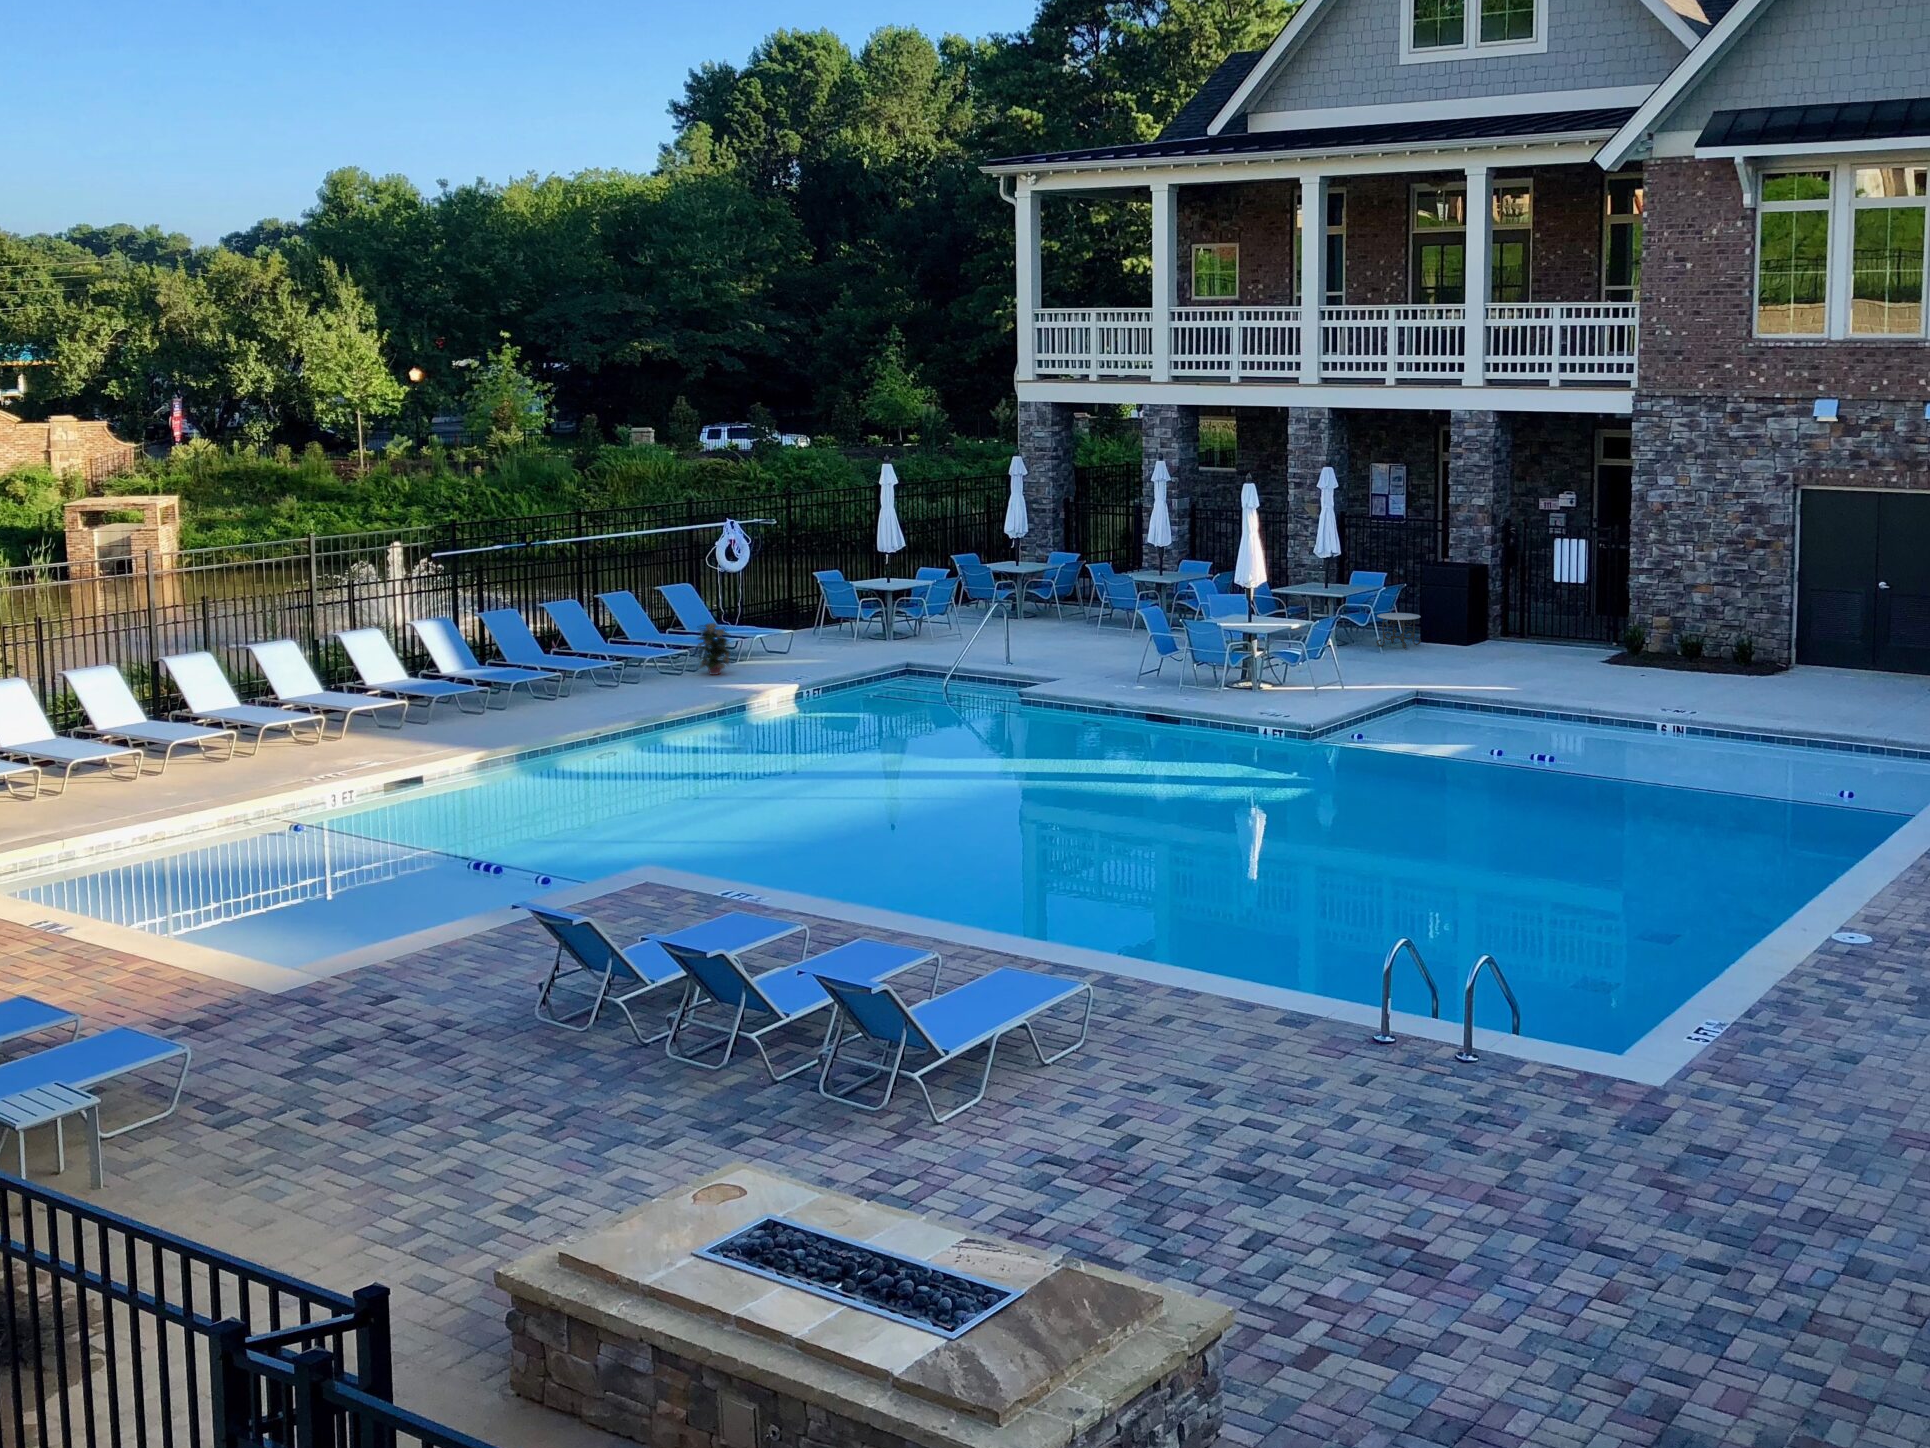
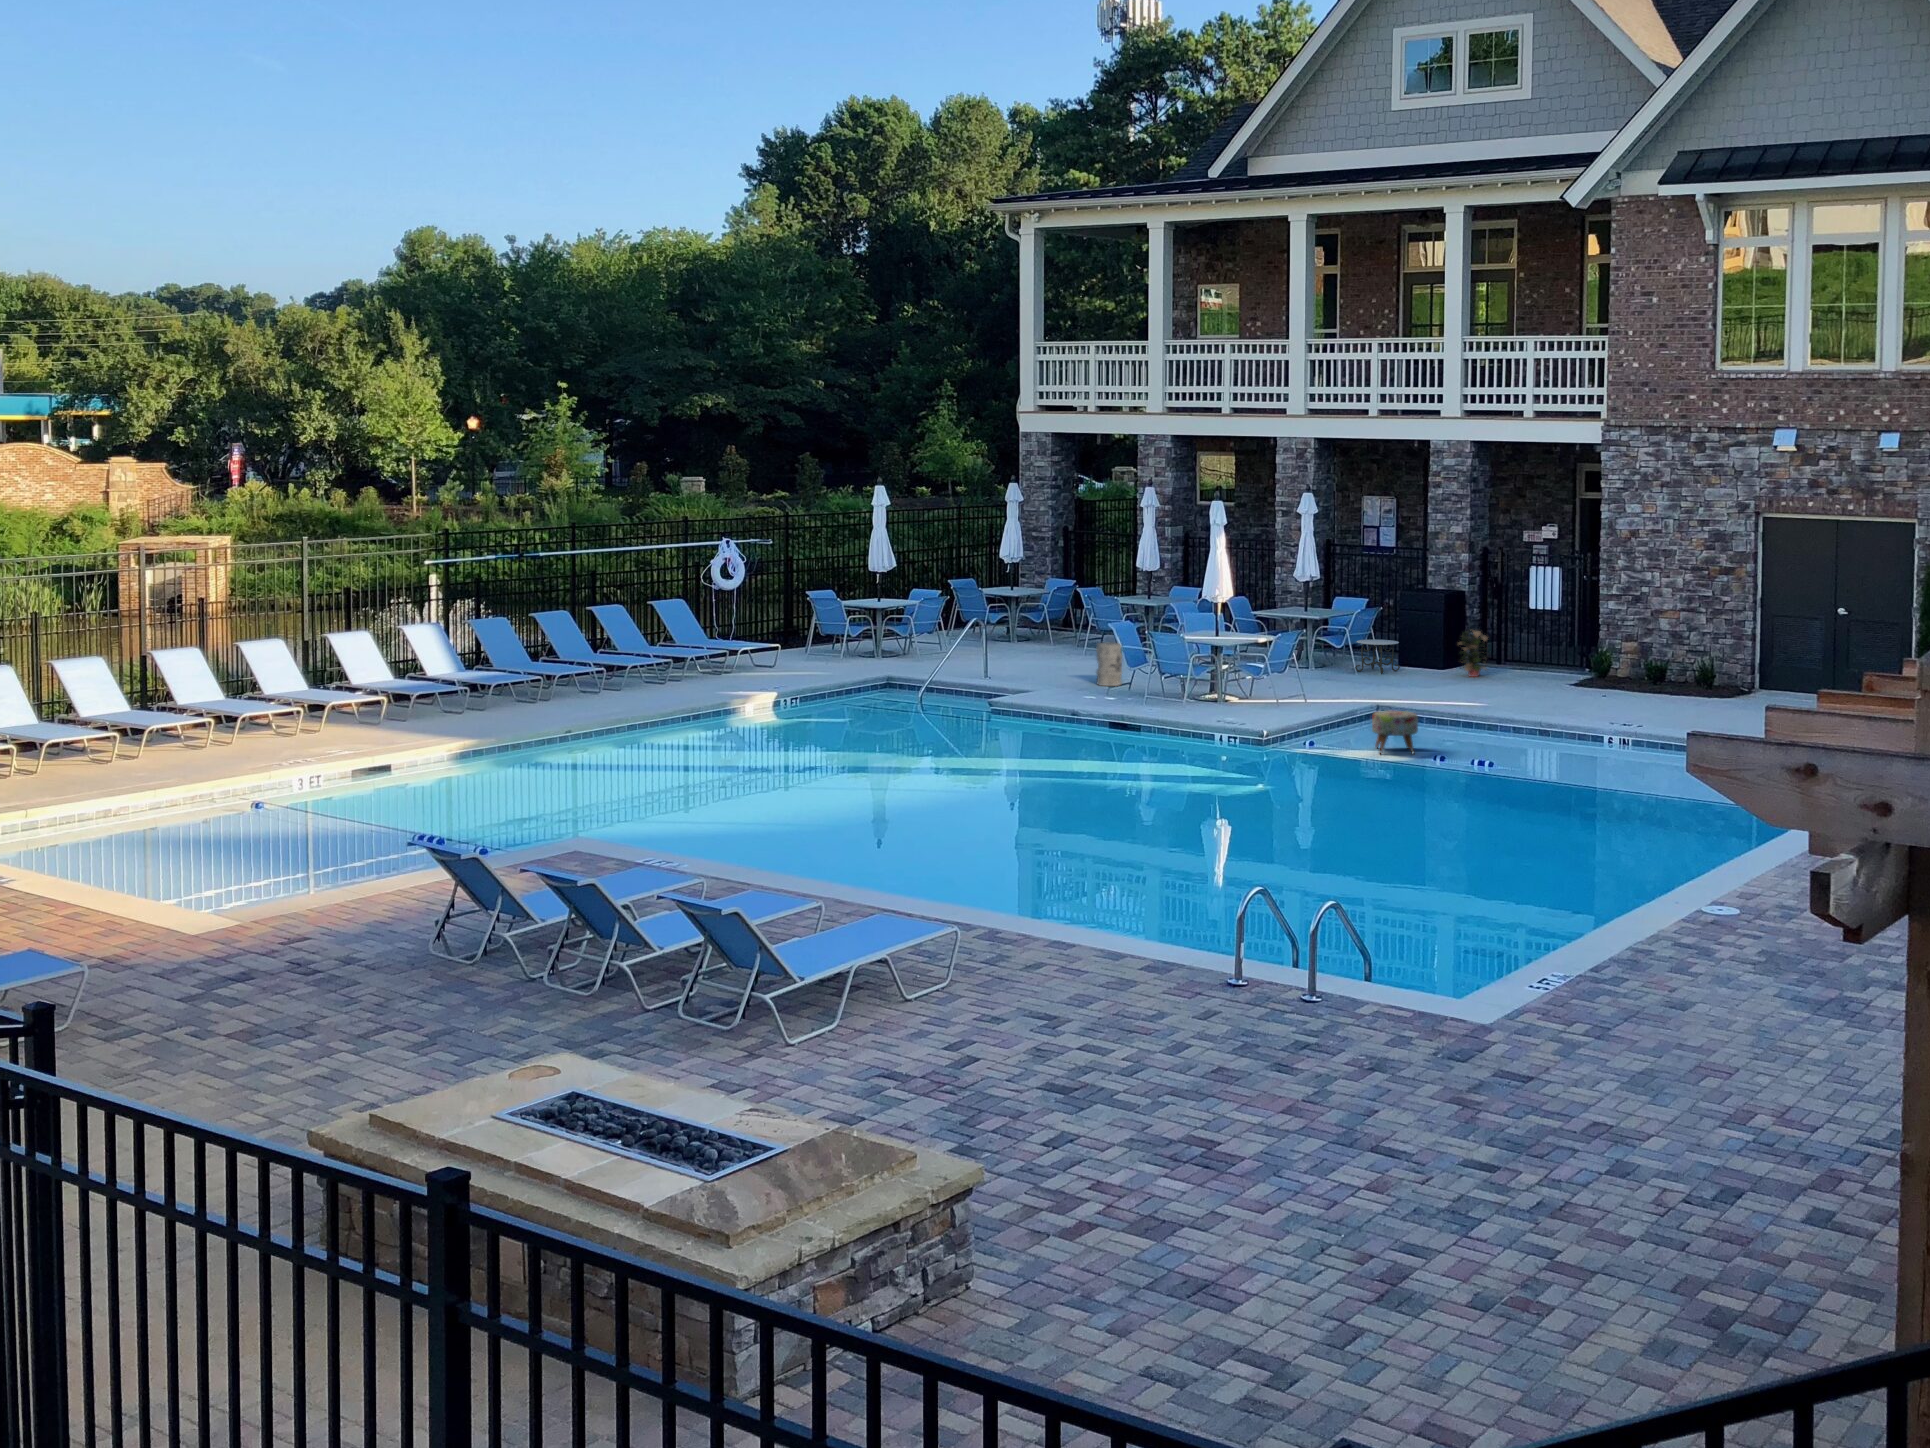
decorative plant: present [697,623,730,675] -> present [1458,630,1487,677]
trash can: none [1122,627,1149,672] -> present [1096,643,1122,686]
ottoman: none [1434,708,1482,755] -> present [1372,711,1418,755]

